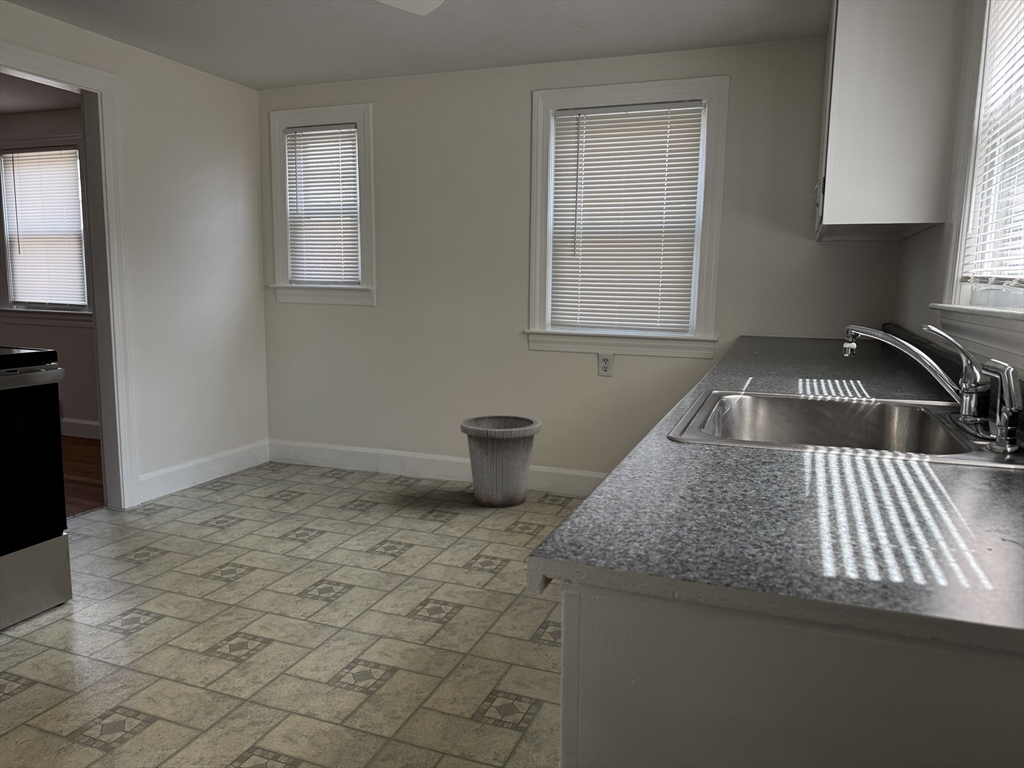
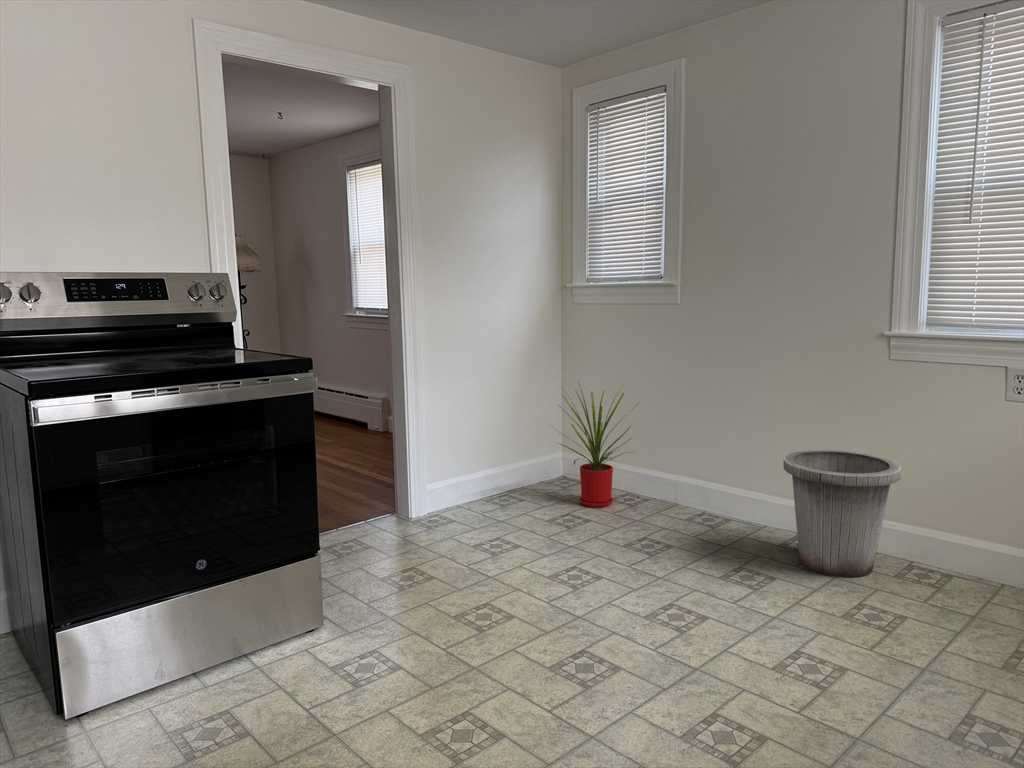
house plant: none [256,372,343,482] -> present [559,382,637,507]

